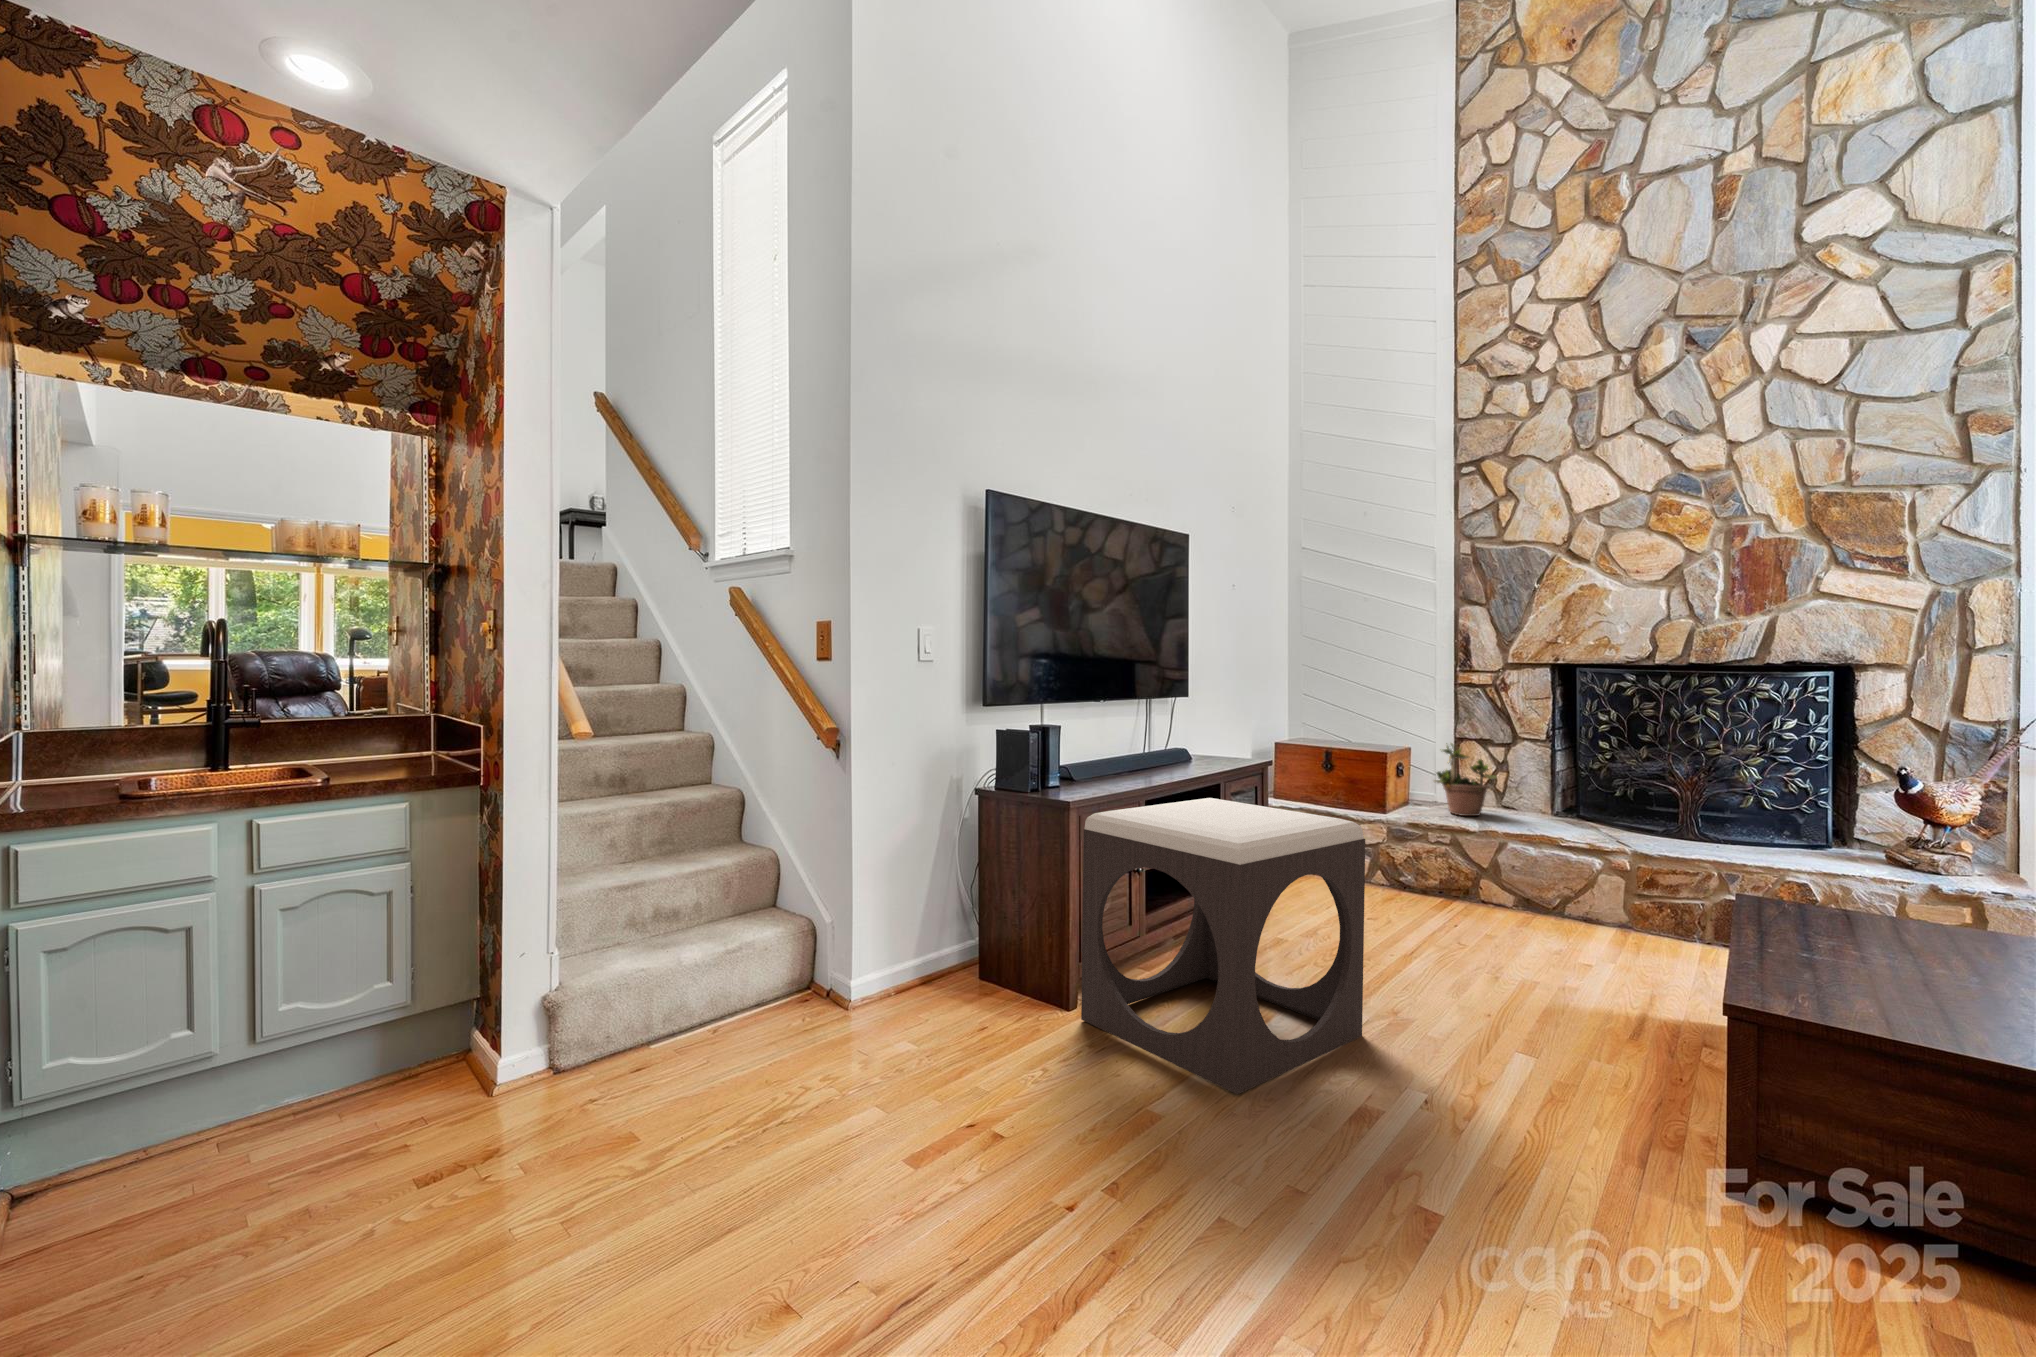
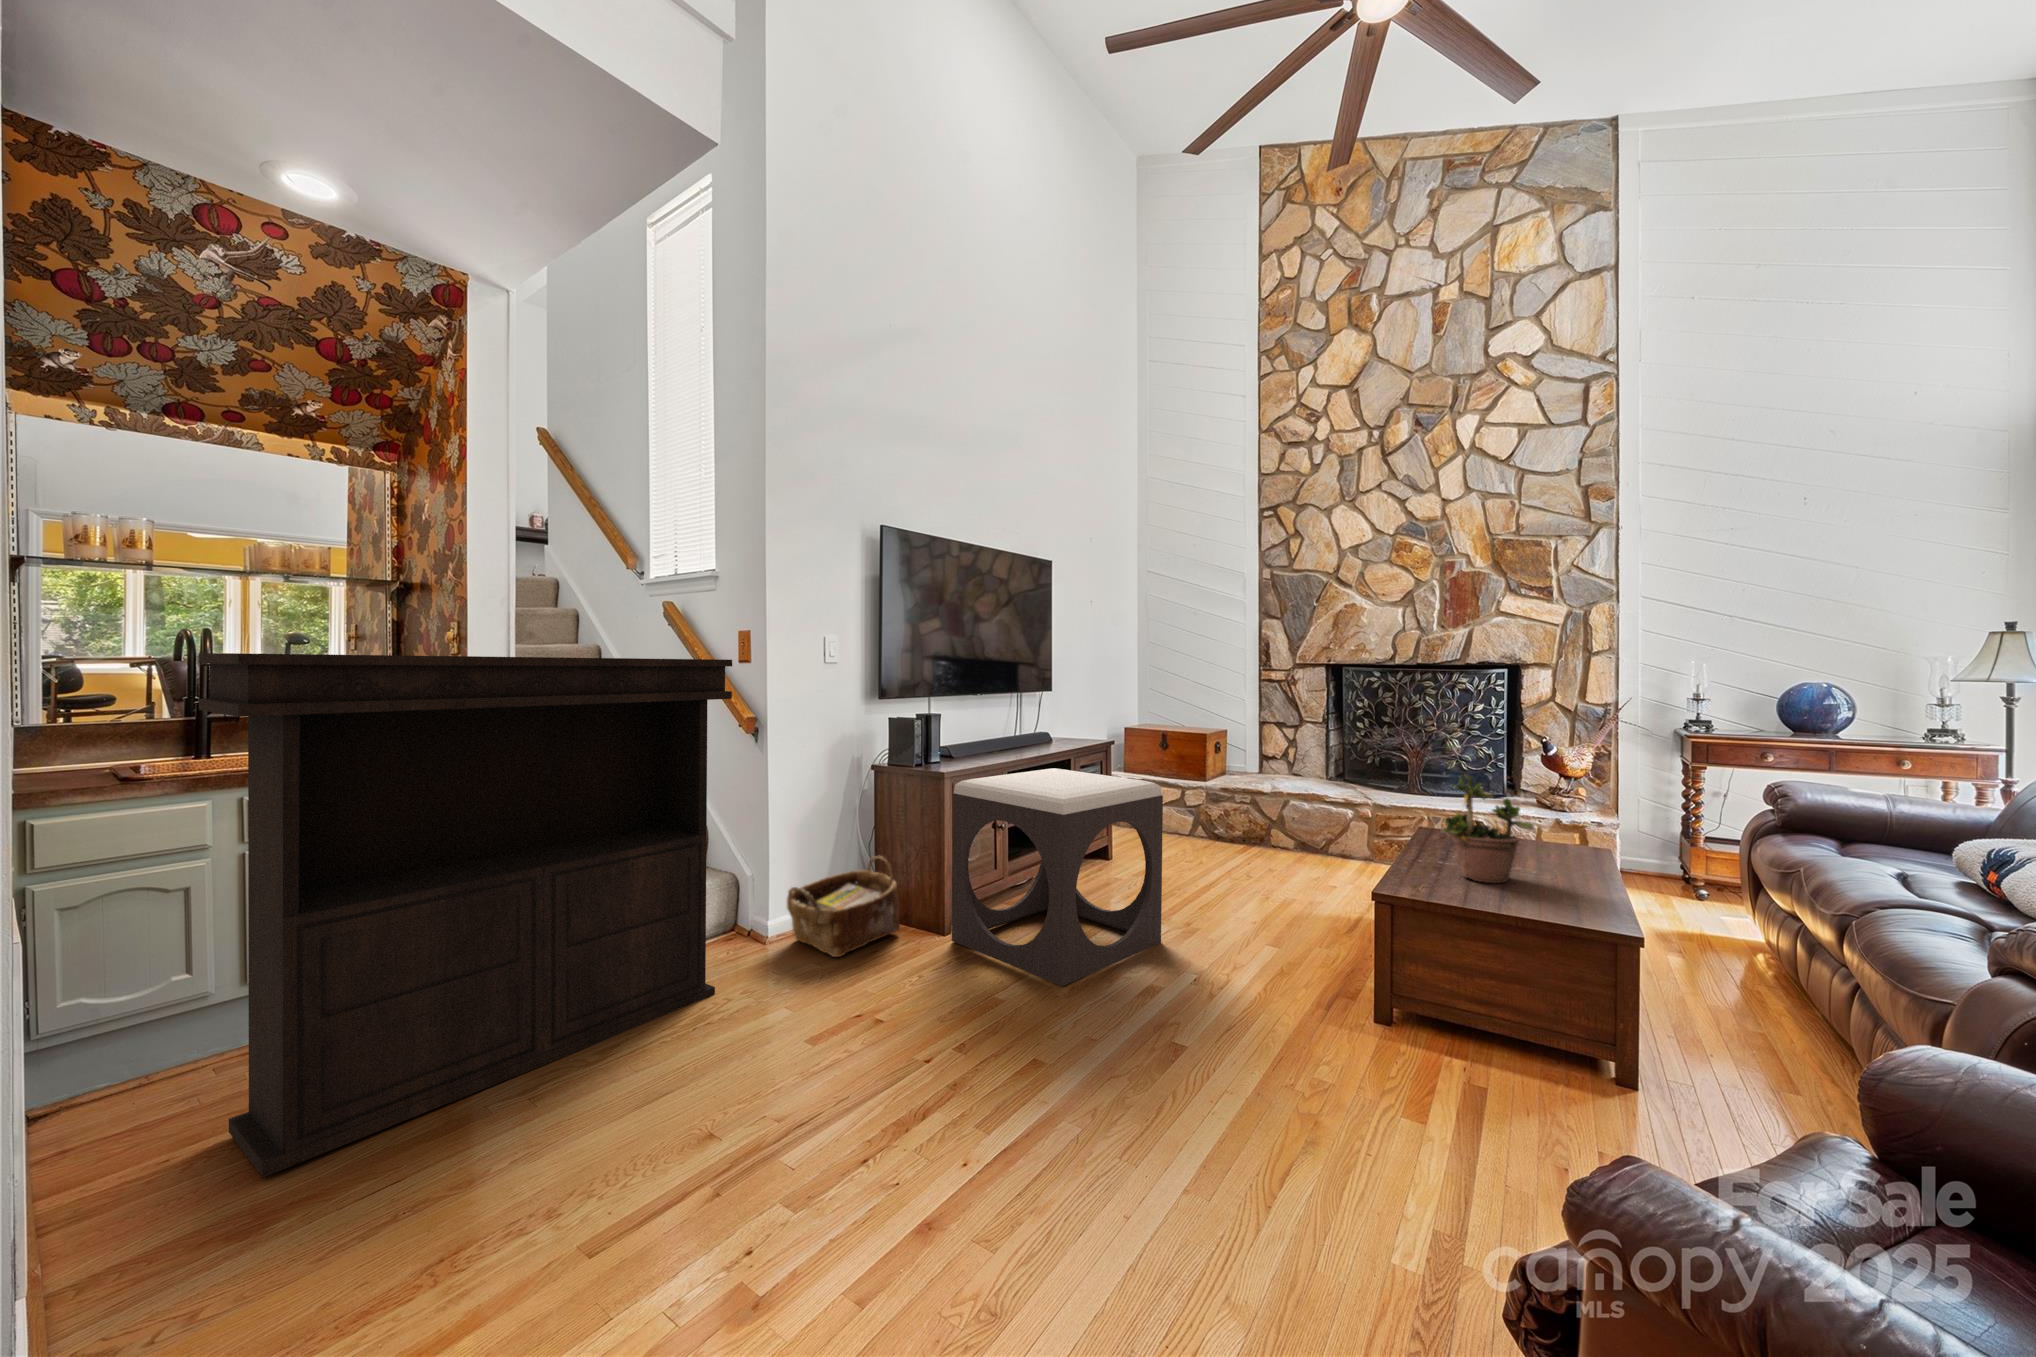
console table: none [190,646,812,1307] -> present [199,653,732,1177]
potted plant: present [1434,743,1496,816] -> present [1441,775,1534,883]
woven basket: none [875,904,1014,1035] -> present [787,856,900,957]

